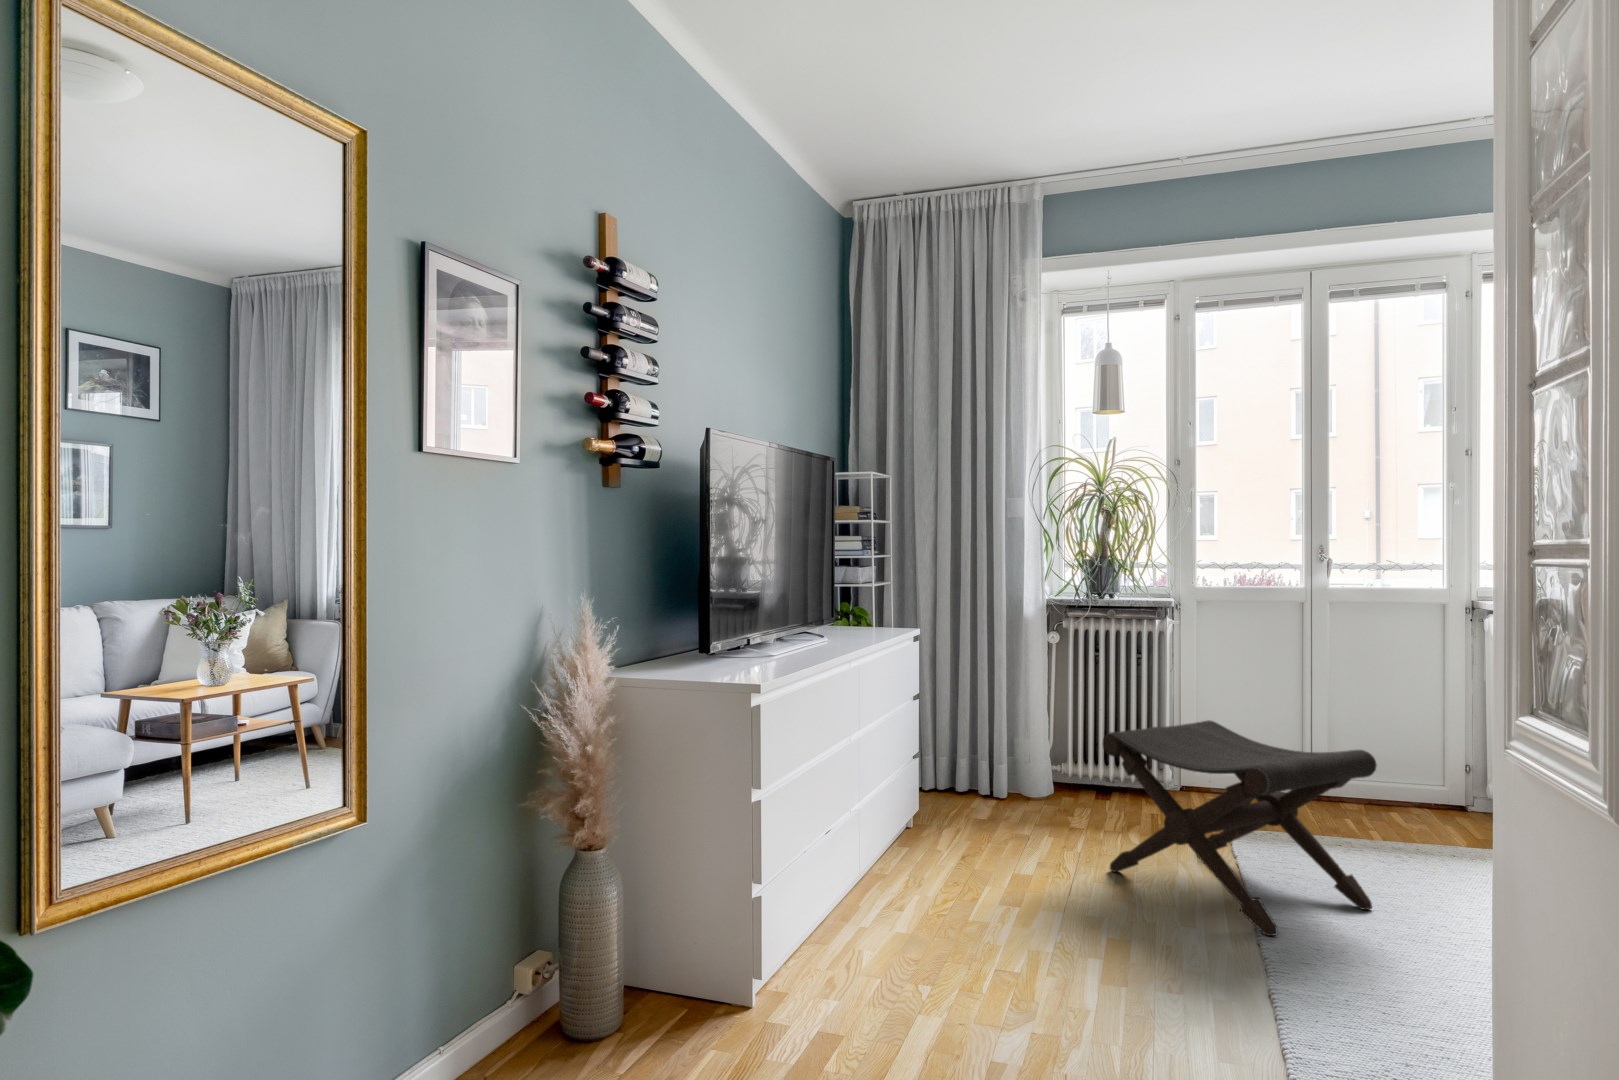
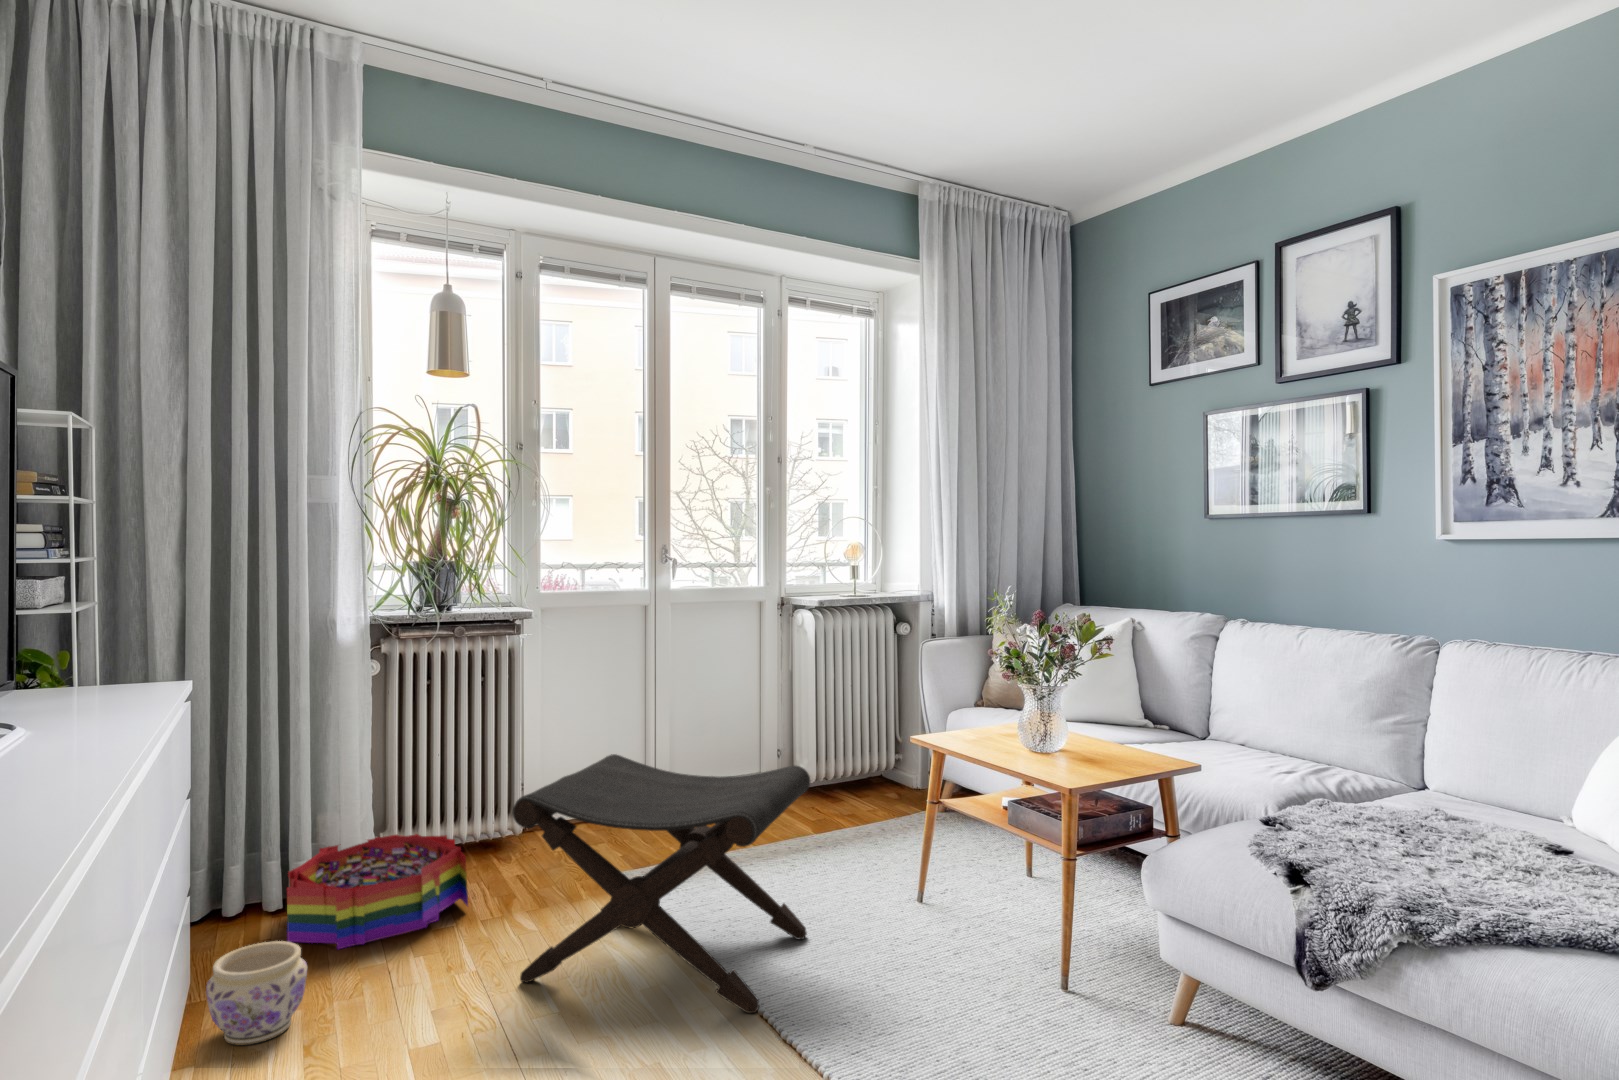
storage bin: none [983,760,1104,827] -> present [287,834,468,949]
planter: none [919,798,974,855] -> present [206,941,307,1046]

